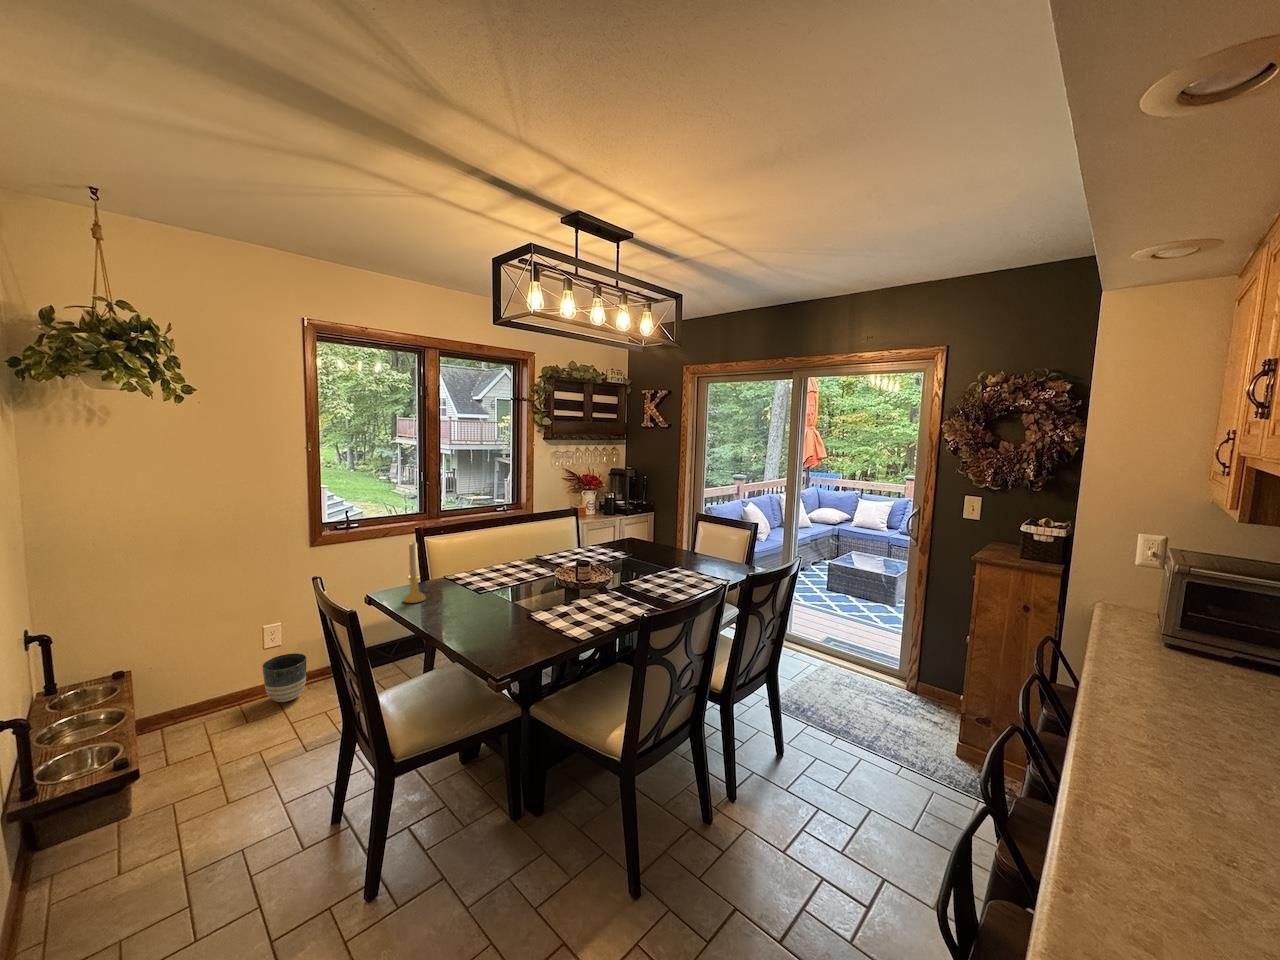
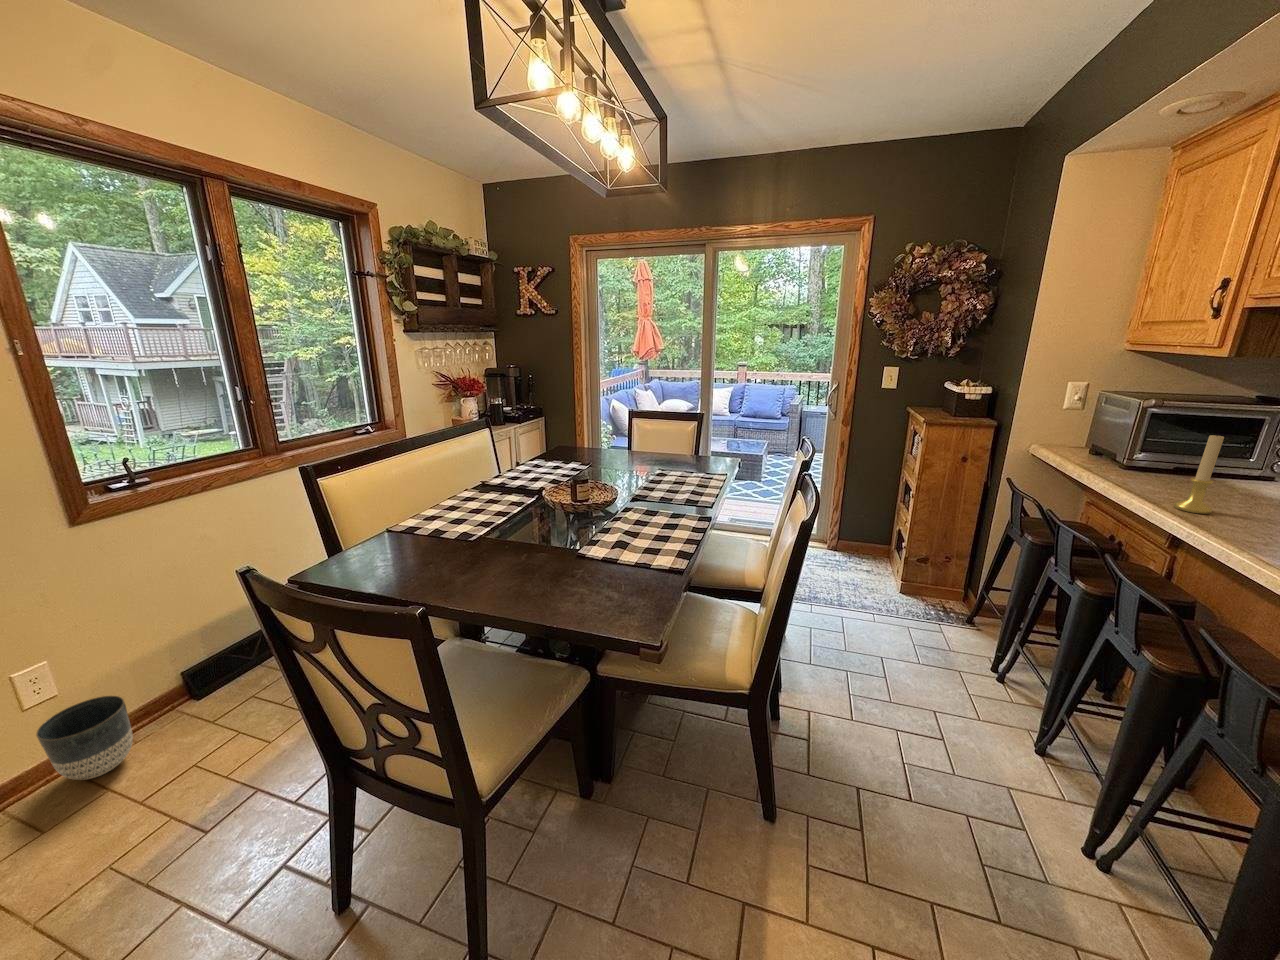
candle holder: present [403,543,425,603] -> present [1174,433,1224,514]

